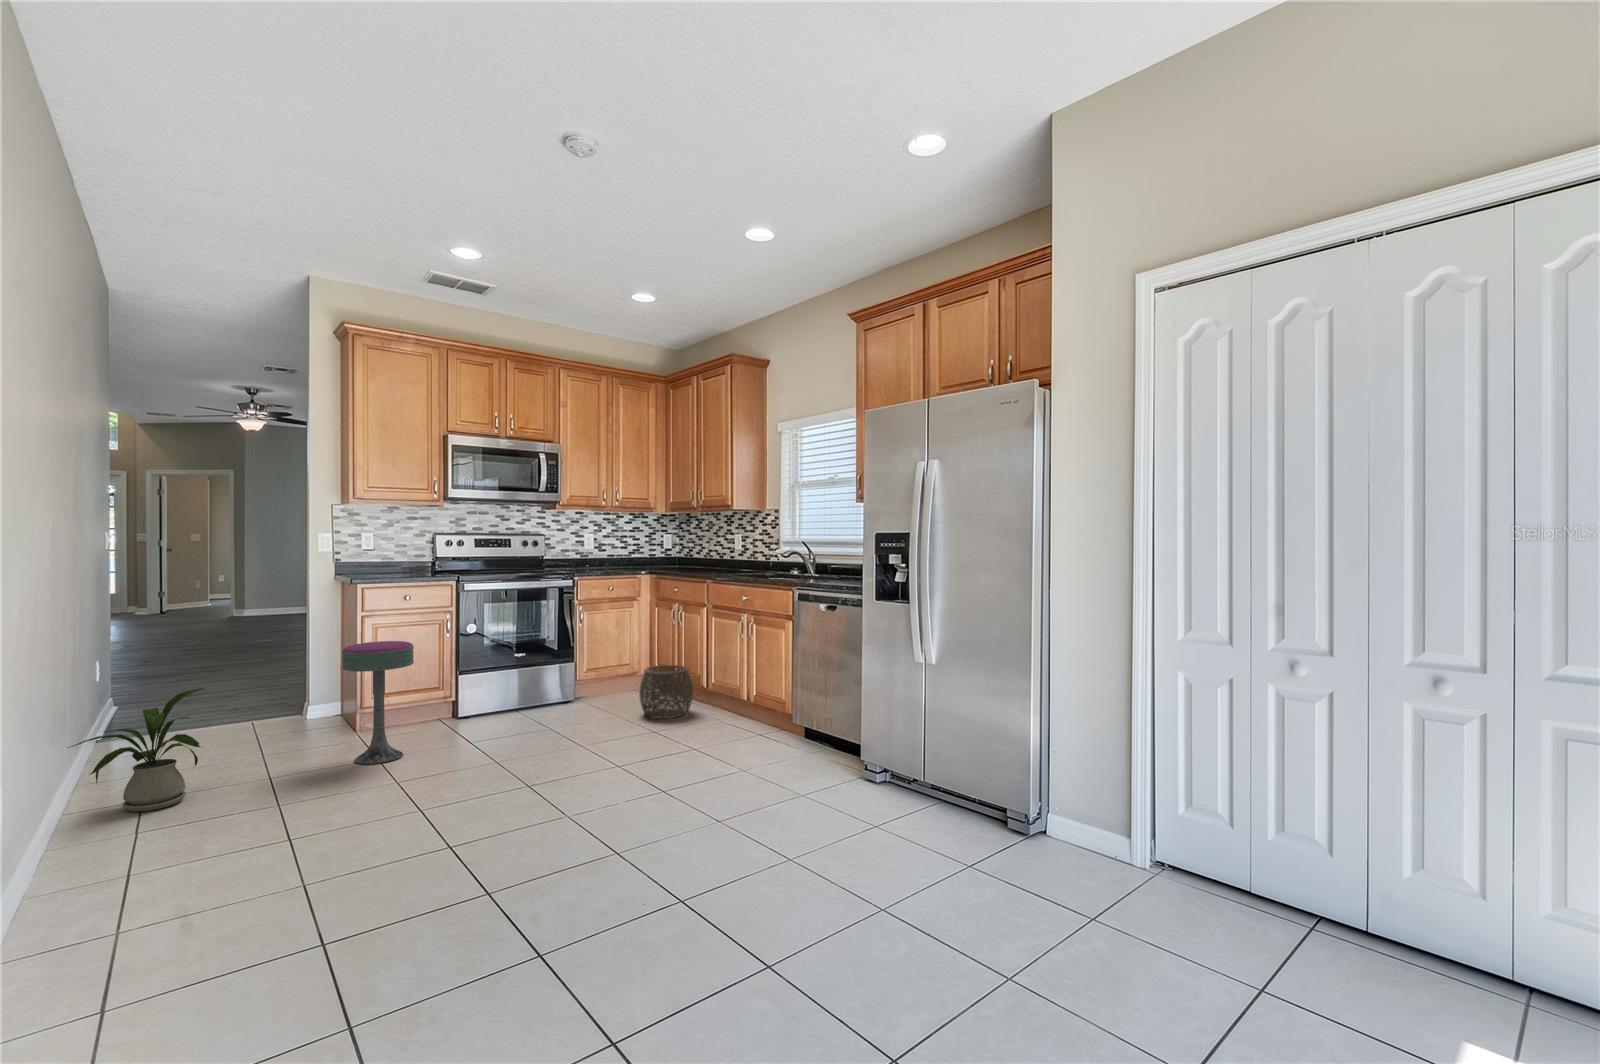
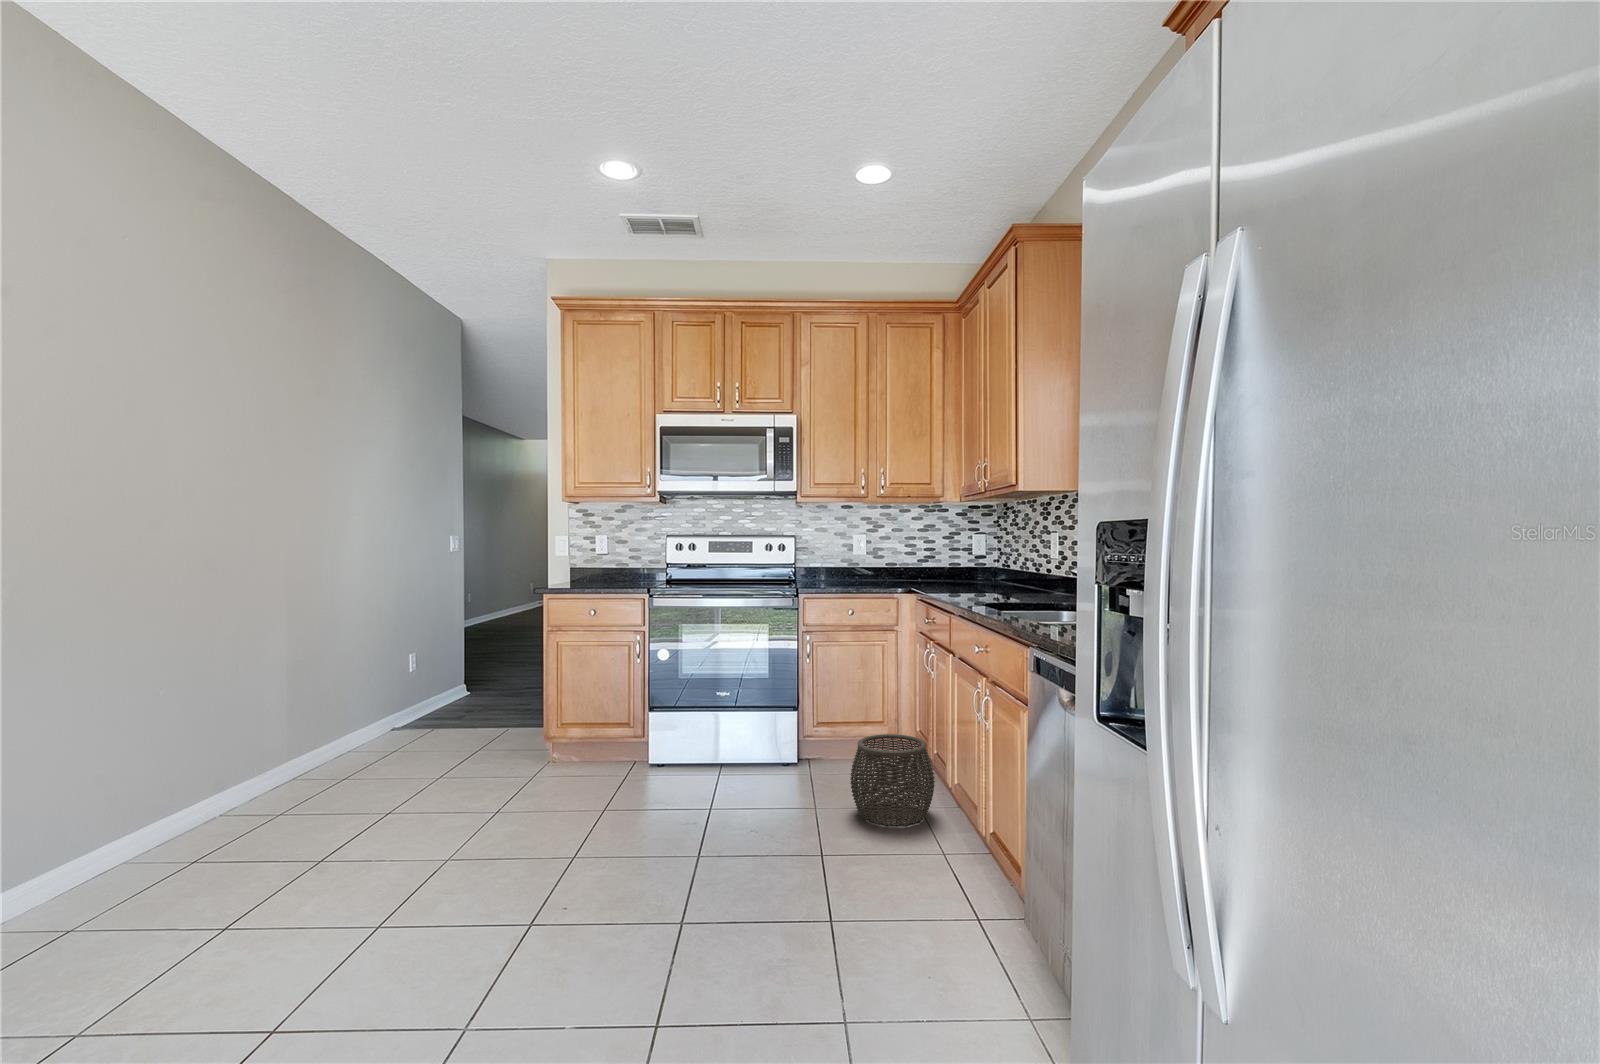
bar stool: present [342,641,414,764] -> none [455,668,539,826]
house plant: present [68,688,205,812] -> none [162,711,323,845]

